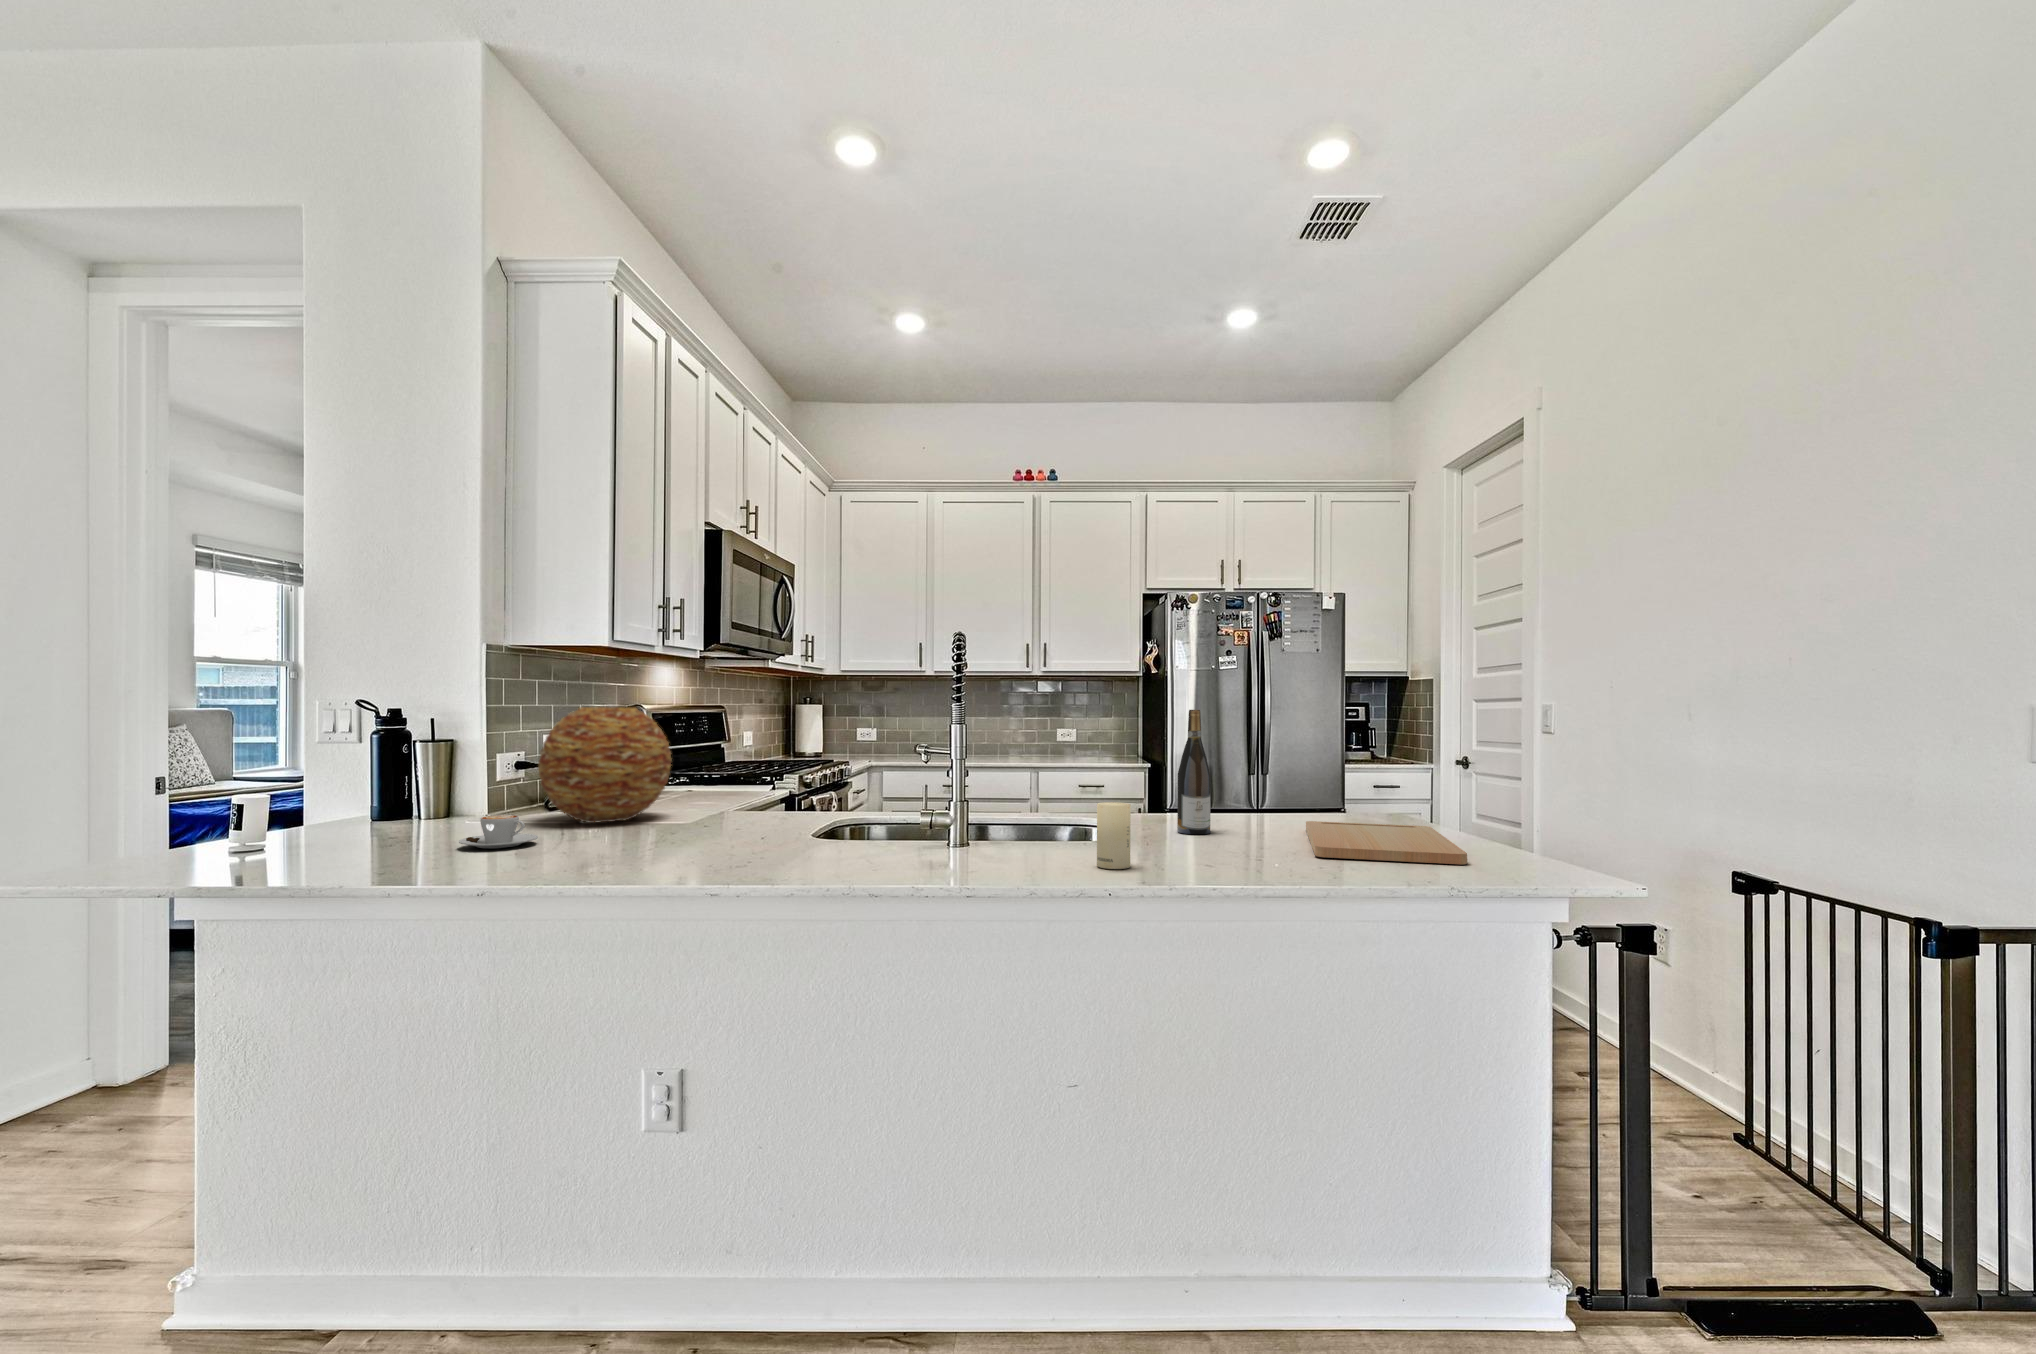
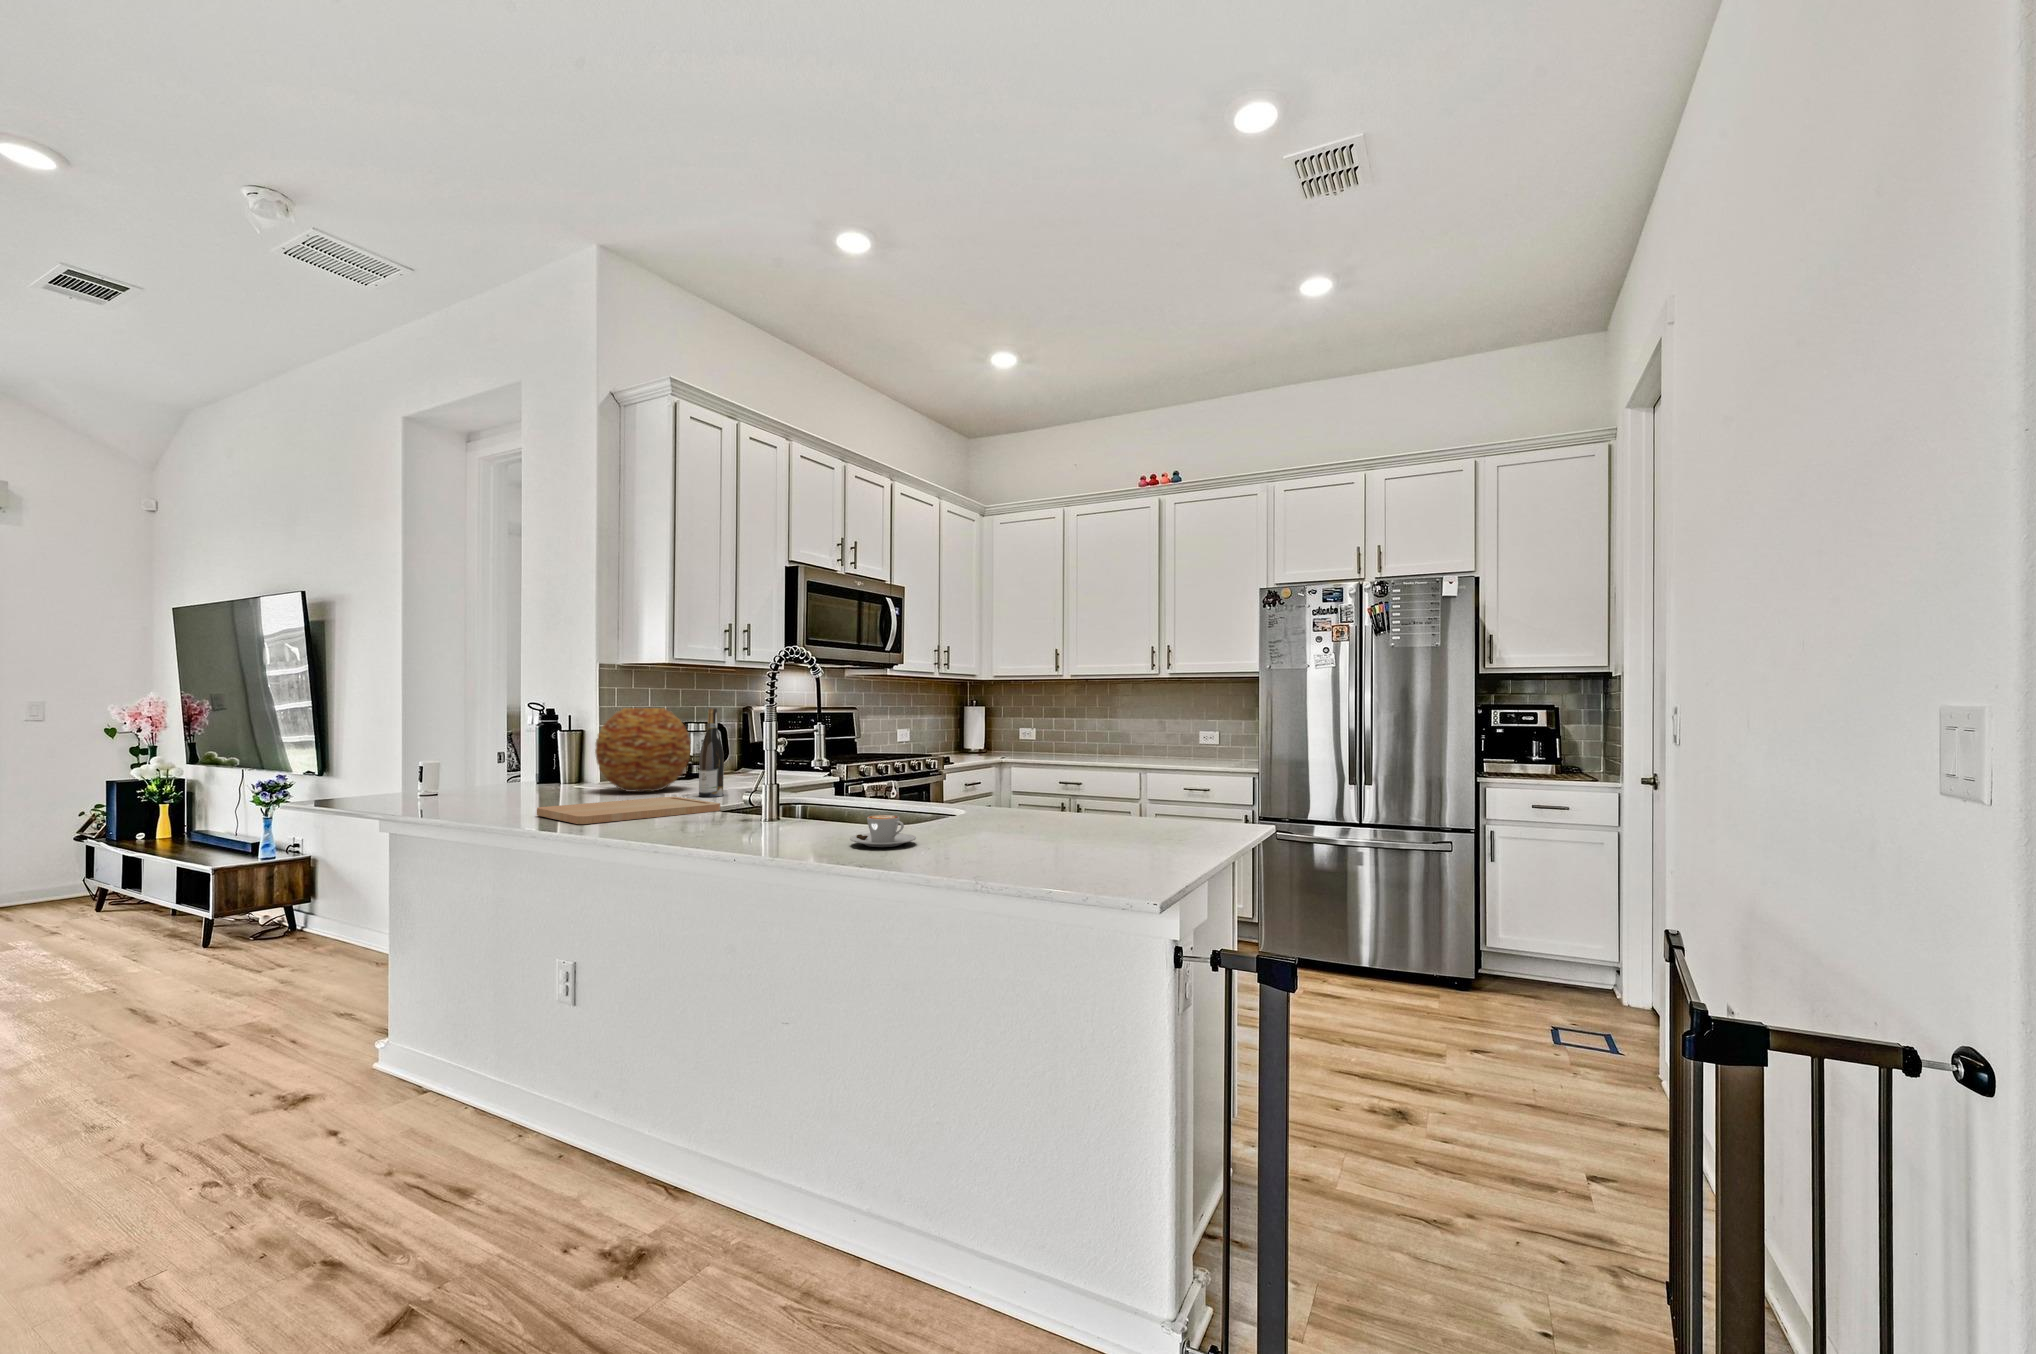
wine bottle: present [1177,710,1211,834] -> present [699,708,724,797]
candle: present [1097,802,1131,869] -> none [805,787,834,841]
coffee cup: present [459,815,538,848] -> present [850,815,916,847]
cutting board: present [1306,821,1467,864] -> present [537,797,720,824]

